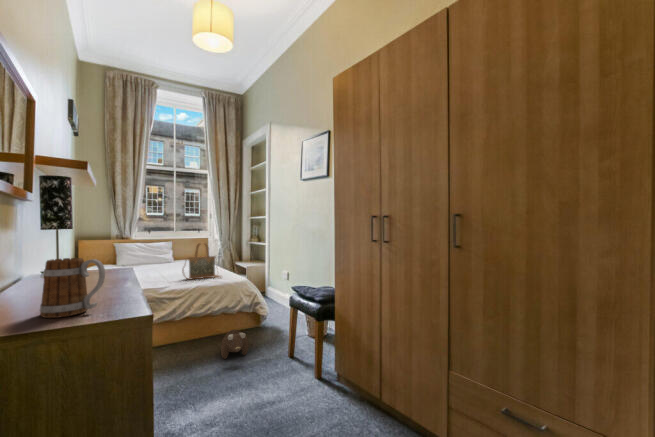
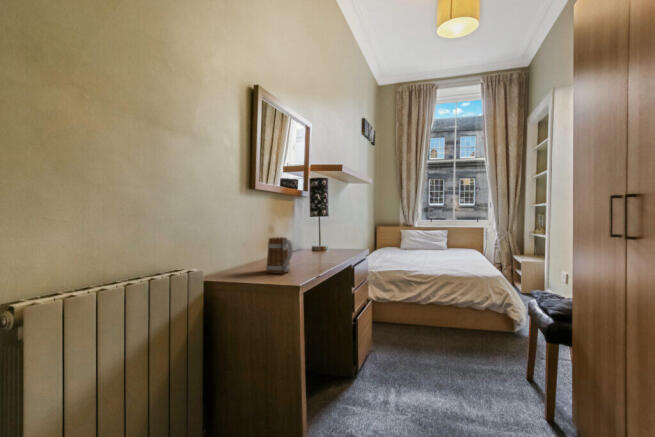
handbag: present [182,243,221,279] -> none [436,233,474,270]
plush toy: present [221,330,249,359] -> none [452,325,483,355]

